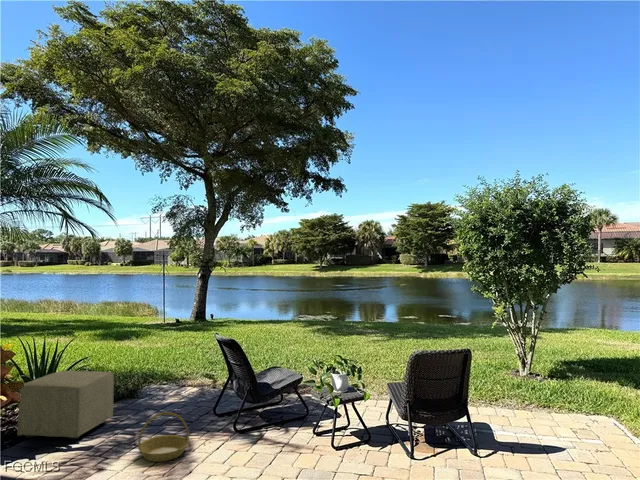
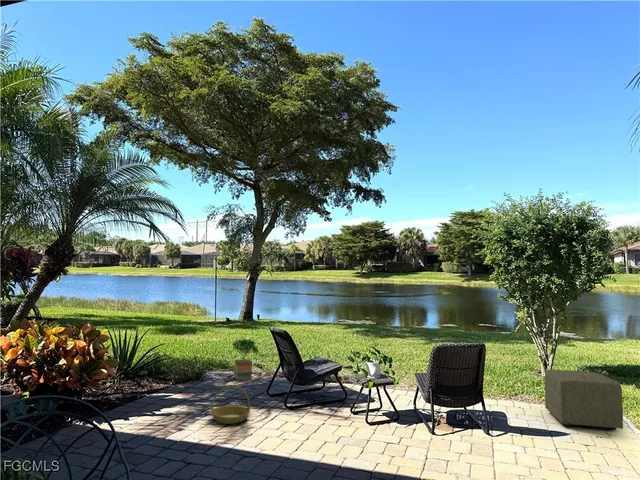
potted tree: none [172,347,205,397] -> present [232,339,258,380]
ottoman: present [17,371,114,440] -> present [545,370,623,430]

